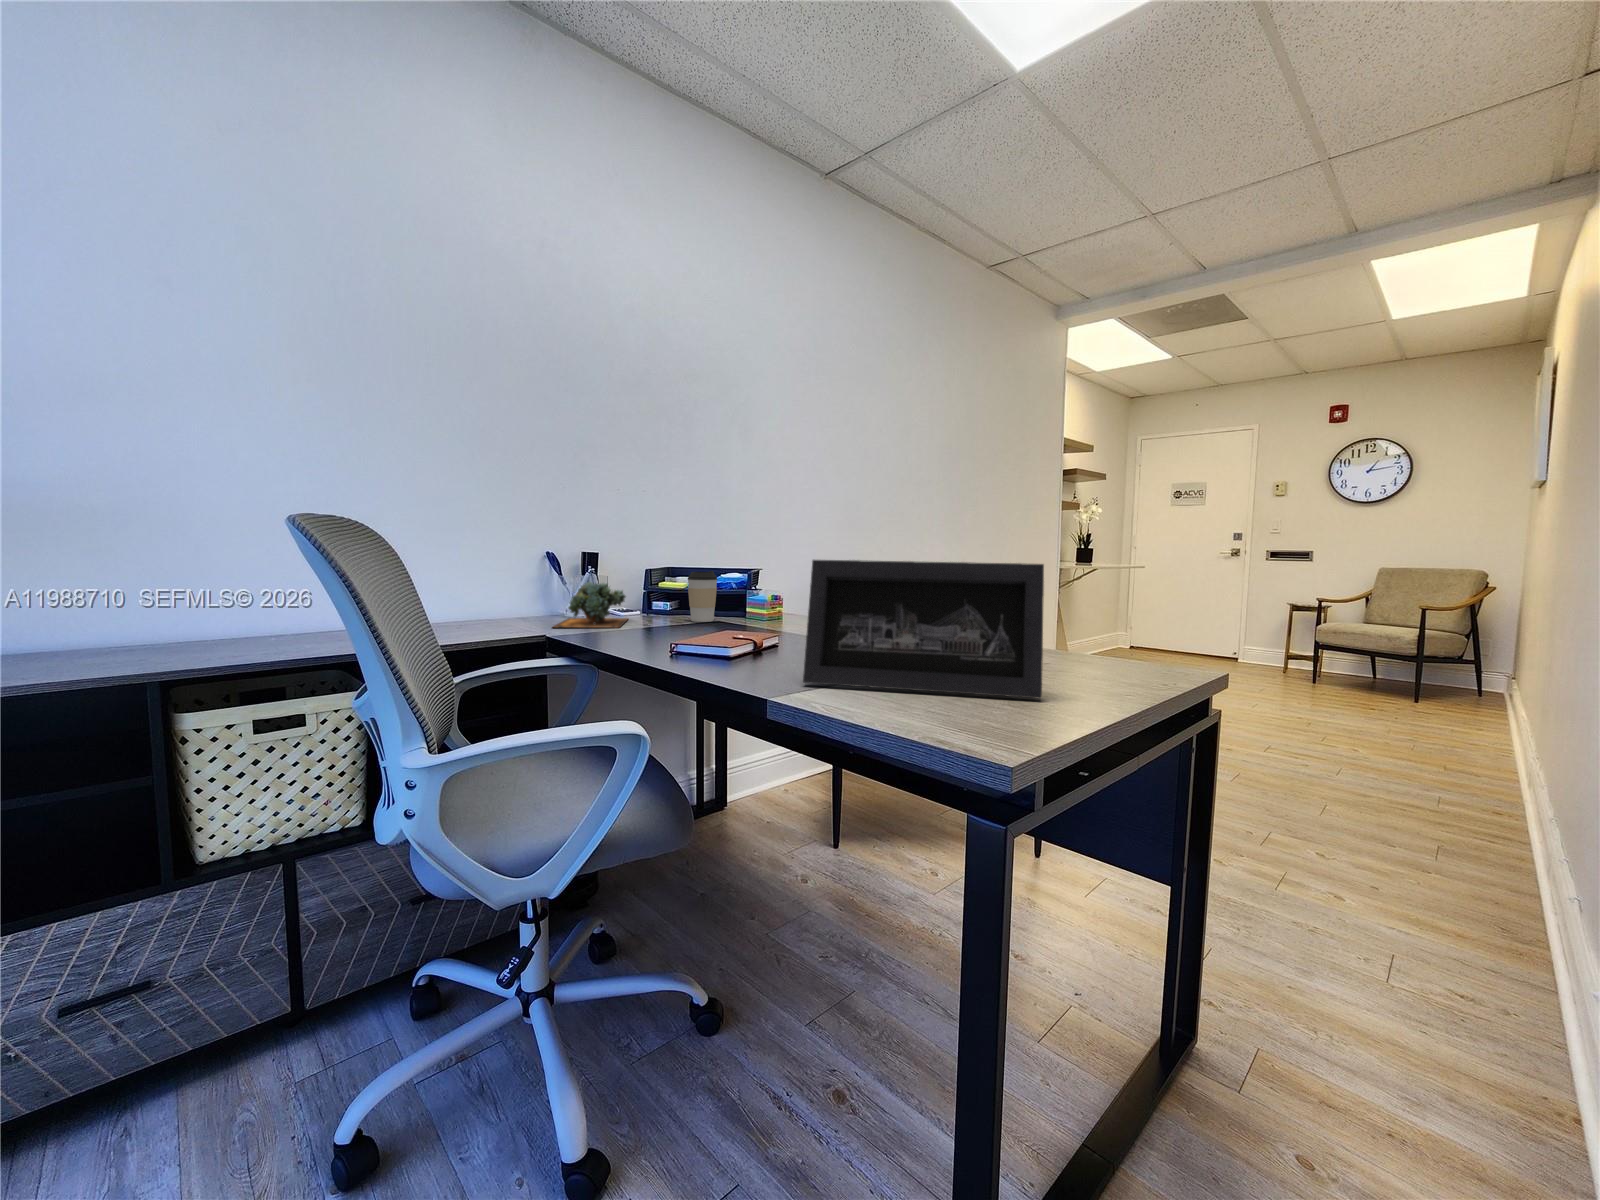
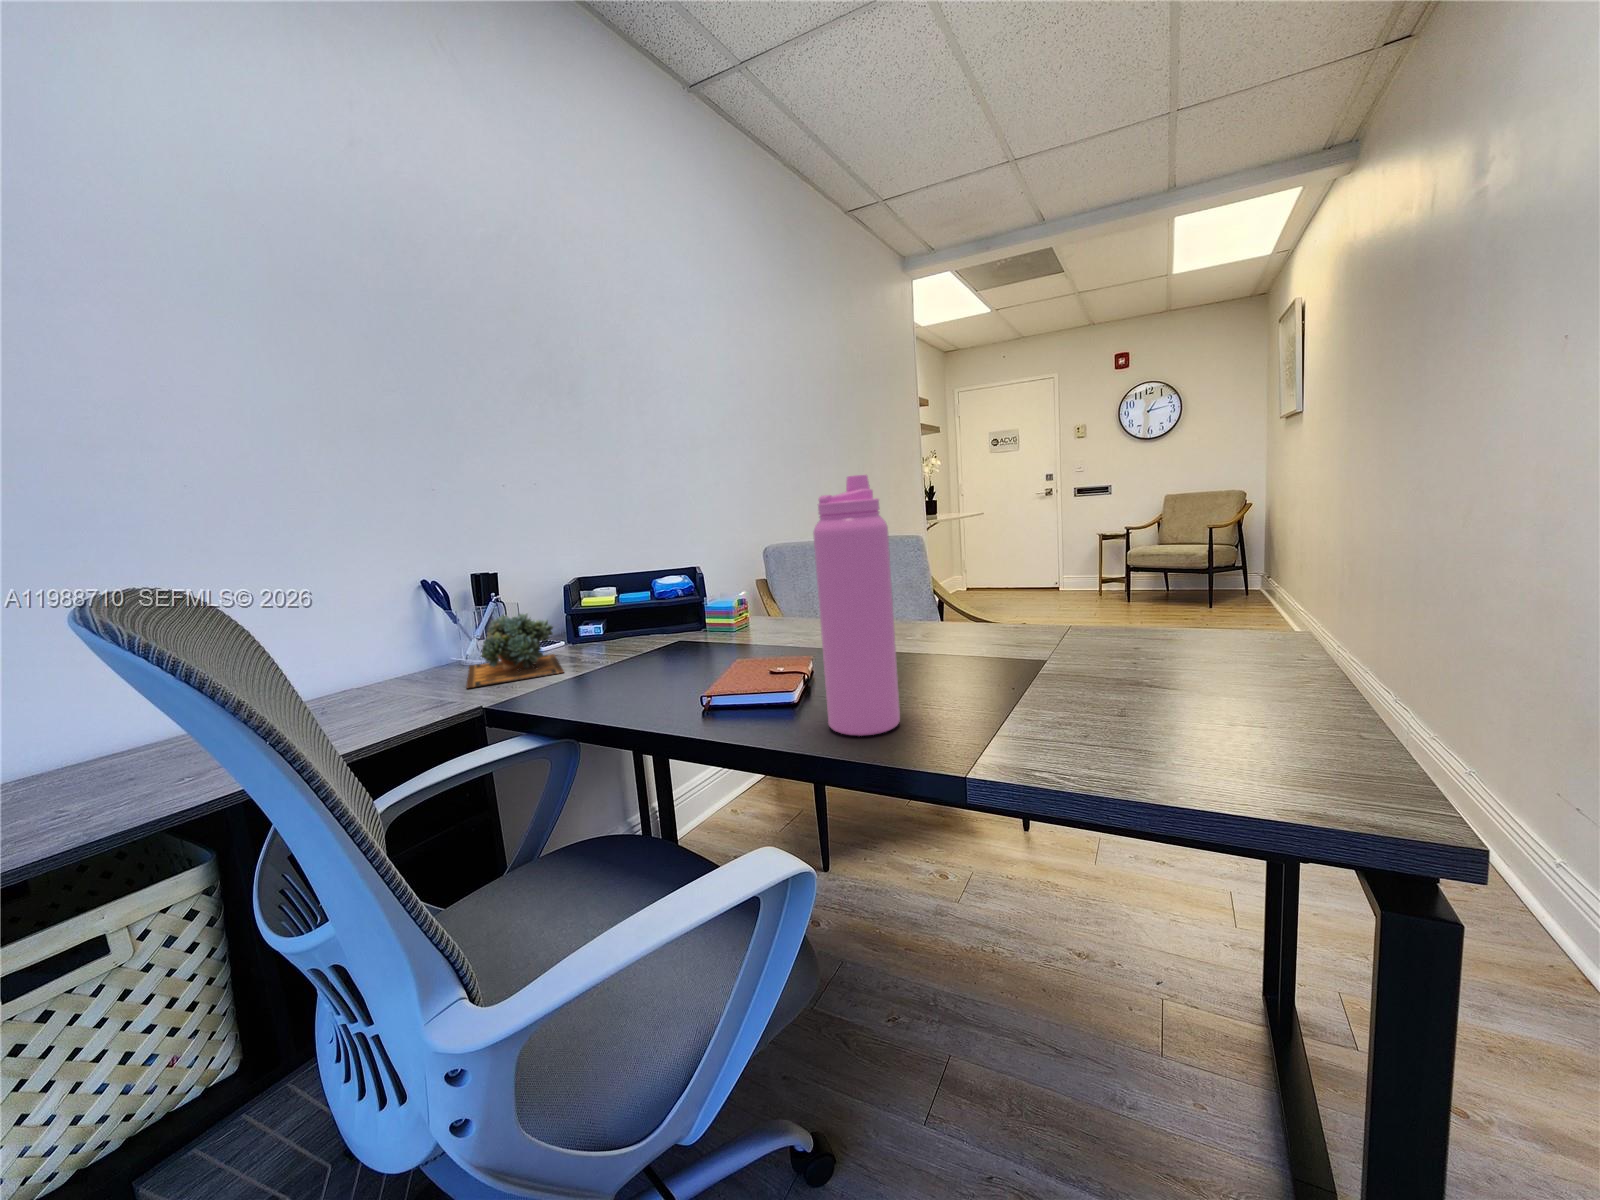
water bottle: none [721,490,775,675] -> present [813,475,900,736]
picture frame: present [803,560,1044,699] -> none [960,541,1288,737]
coffee cup: present [688,571,717,622] -> none [628,579,668,646]

